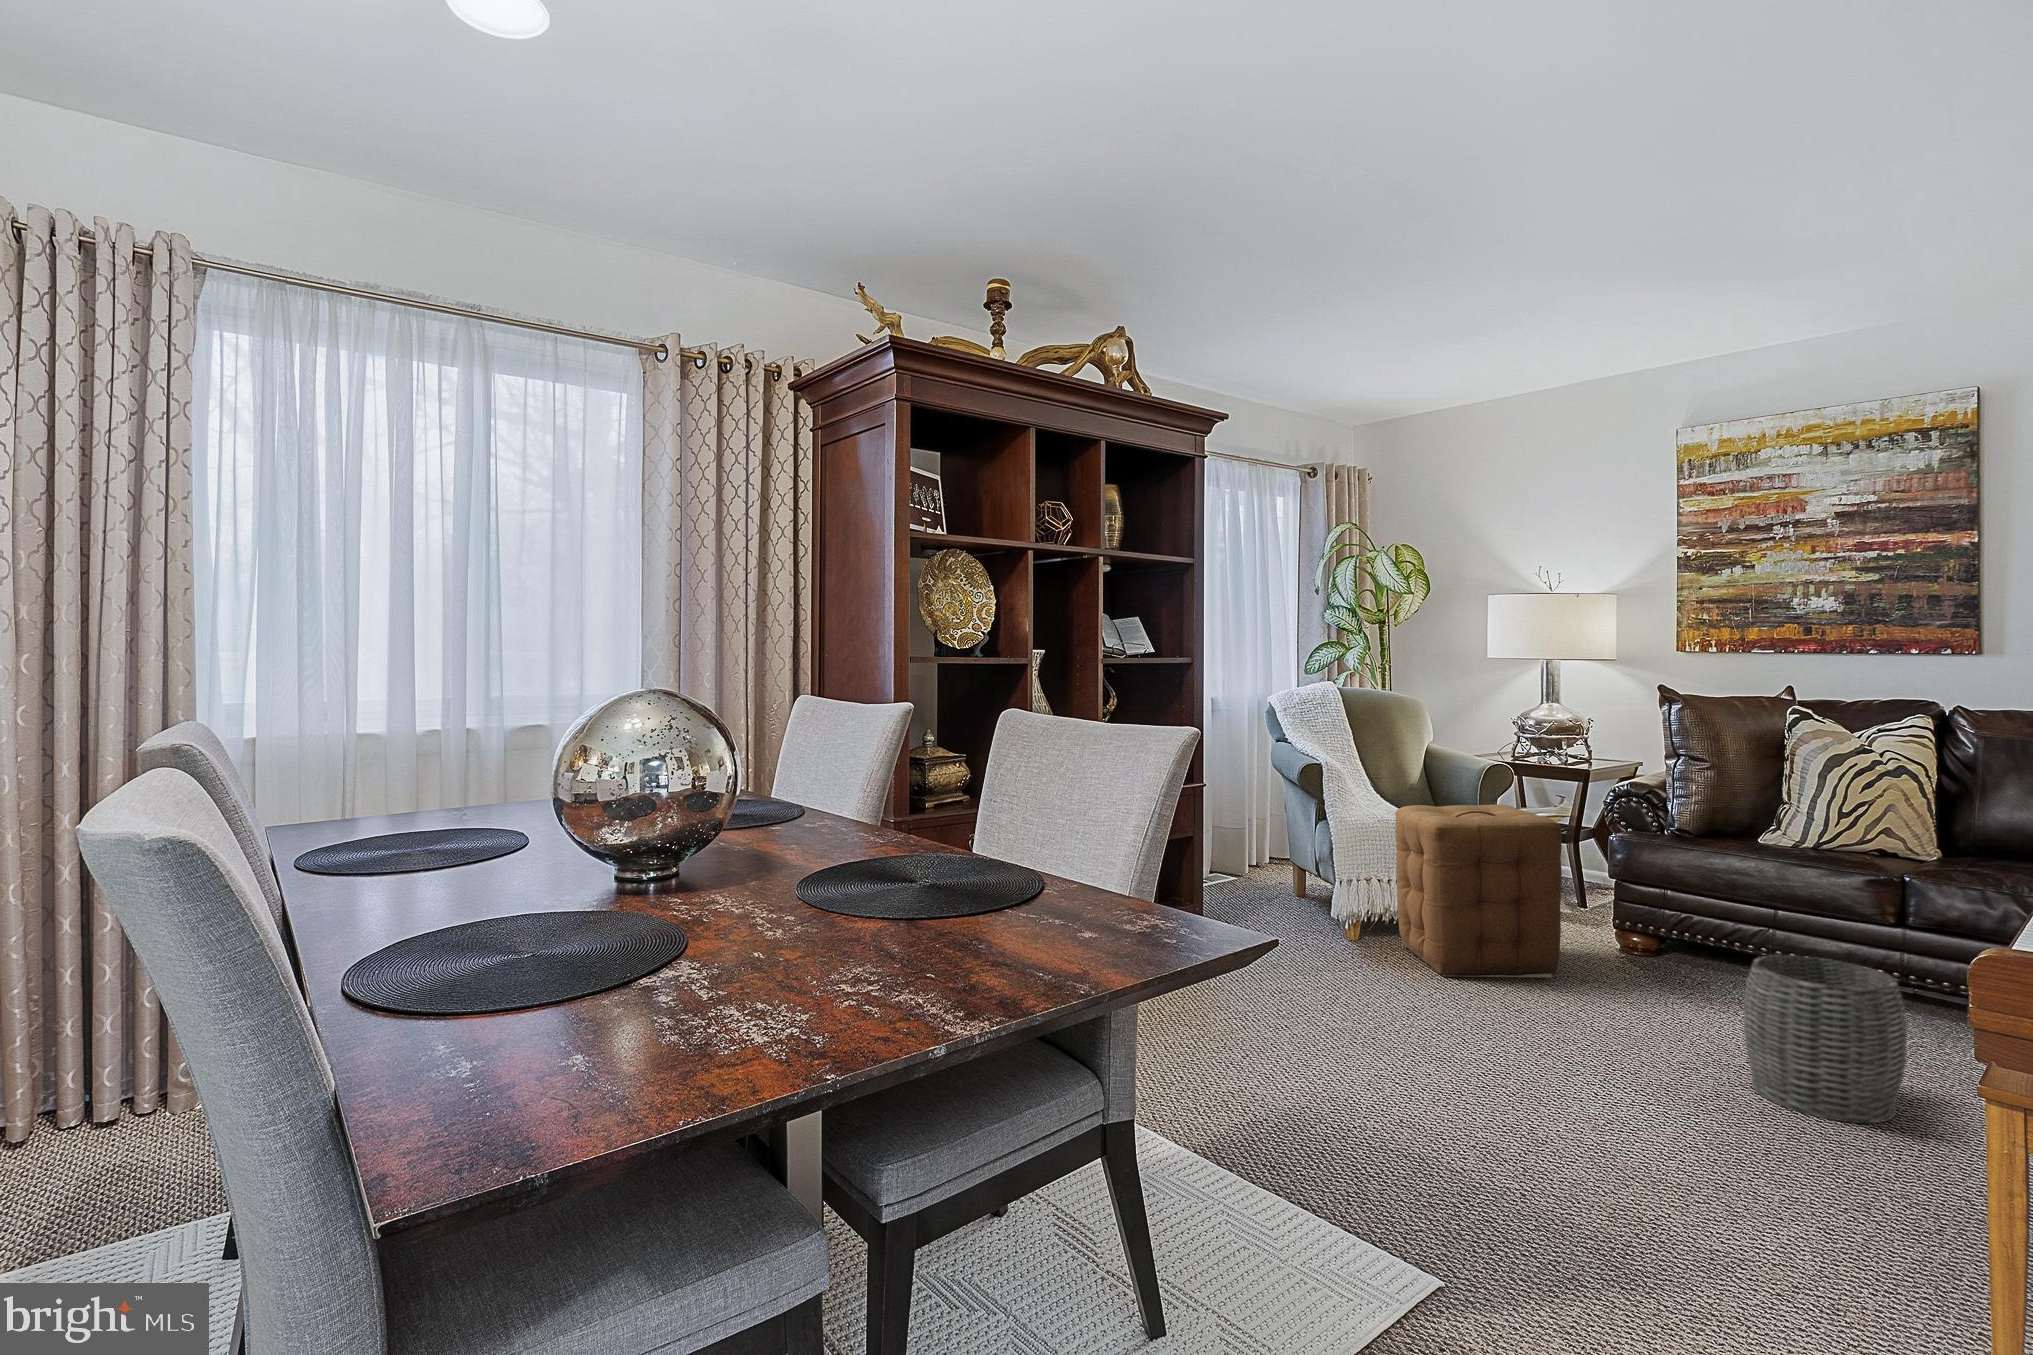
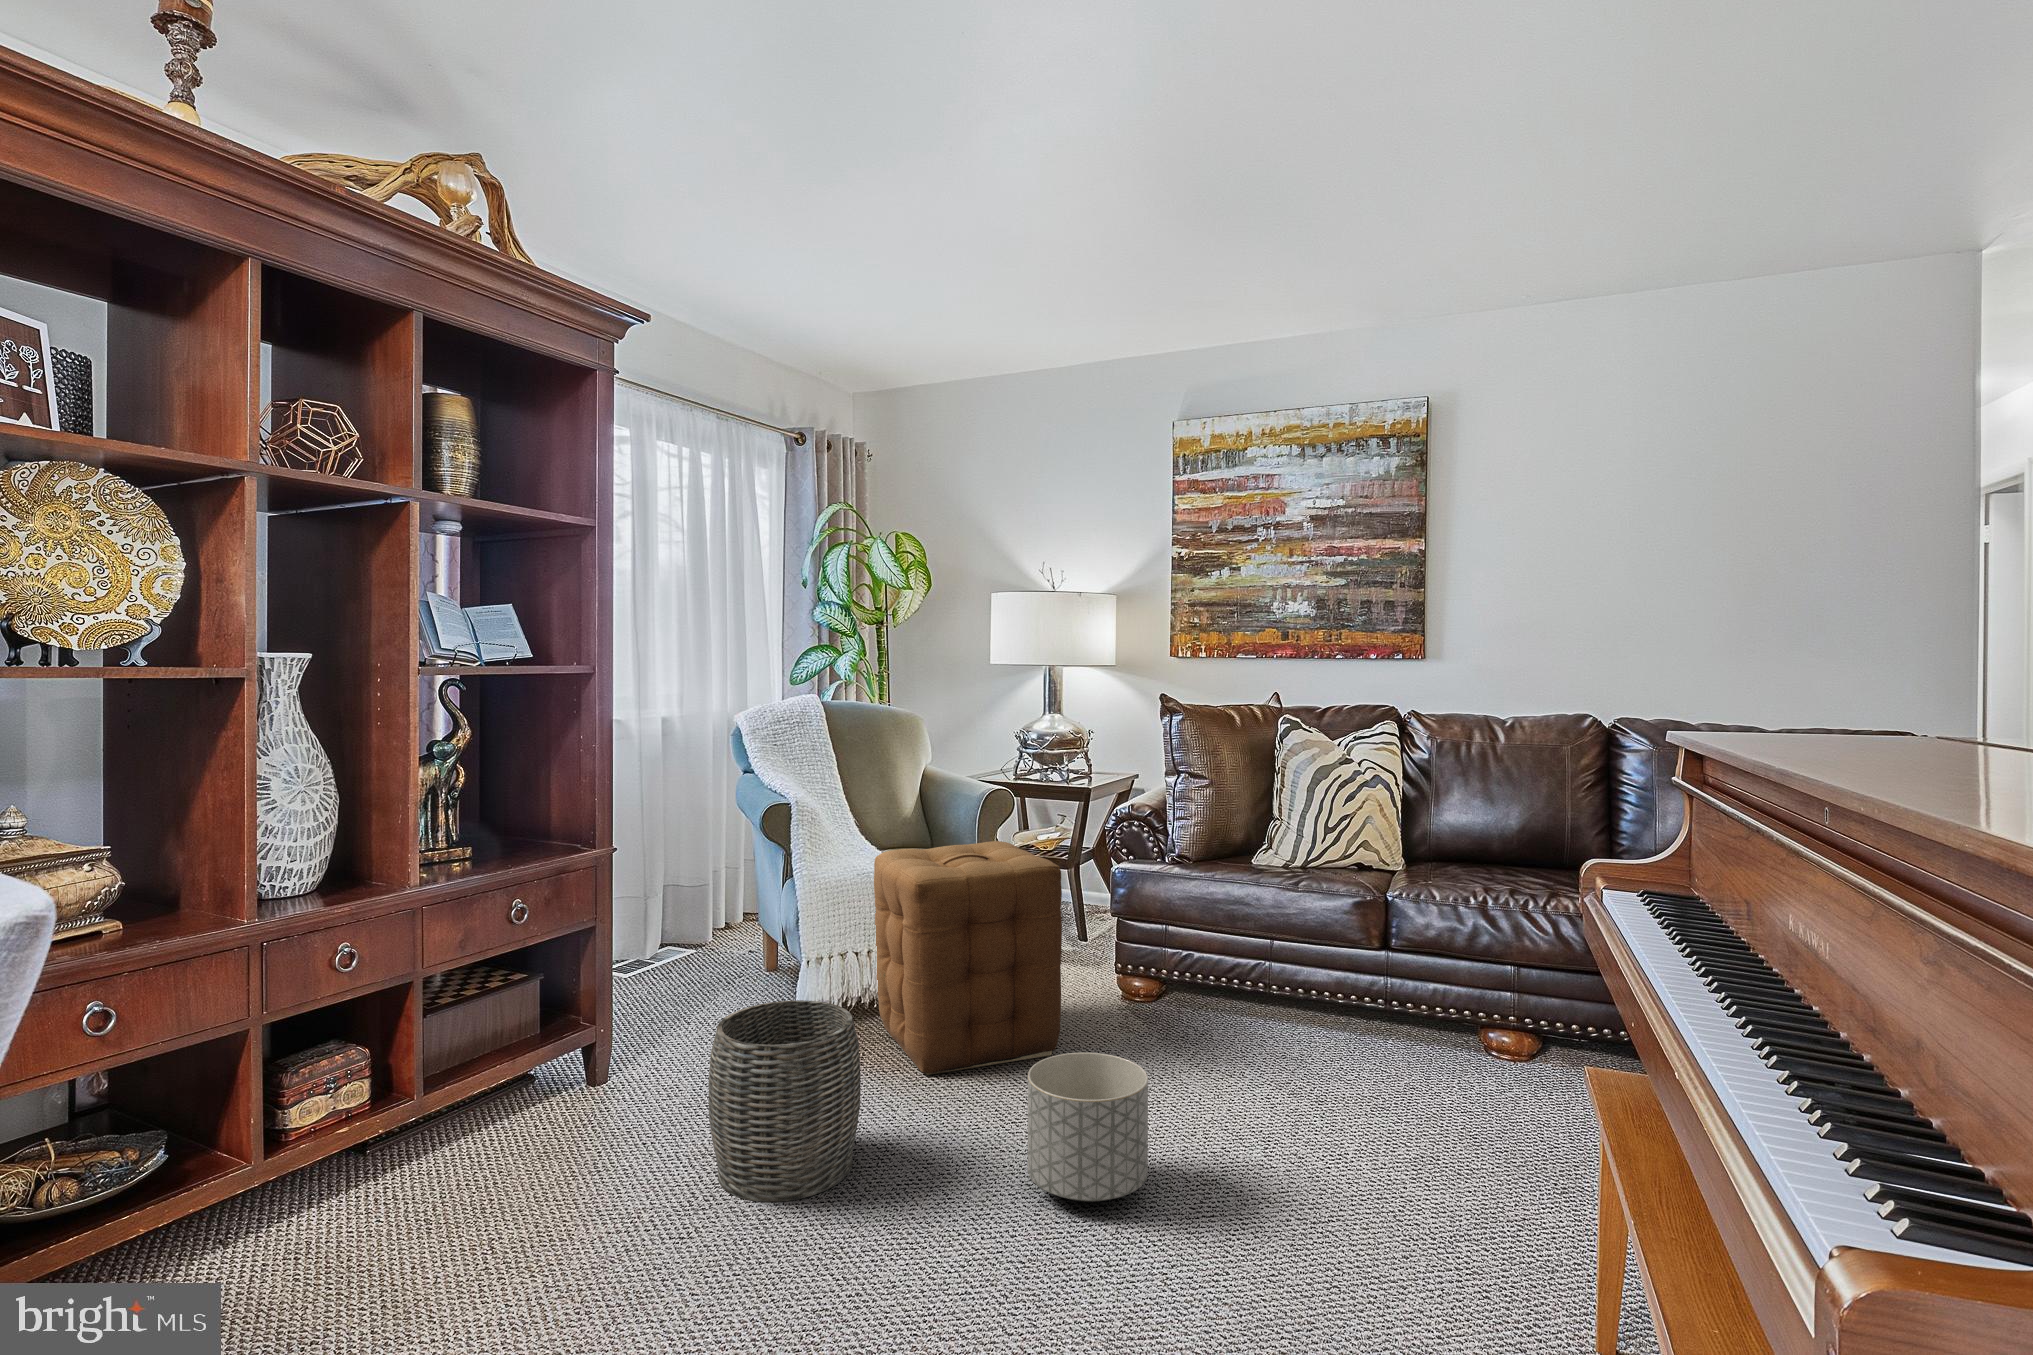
planter: none [1536,954,1639,1060] -> present [1028,1053,1148,1202]
woven basket: present [1744,955,1906,1123] -> present [709,1000,861,1202]

